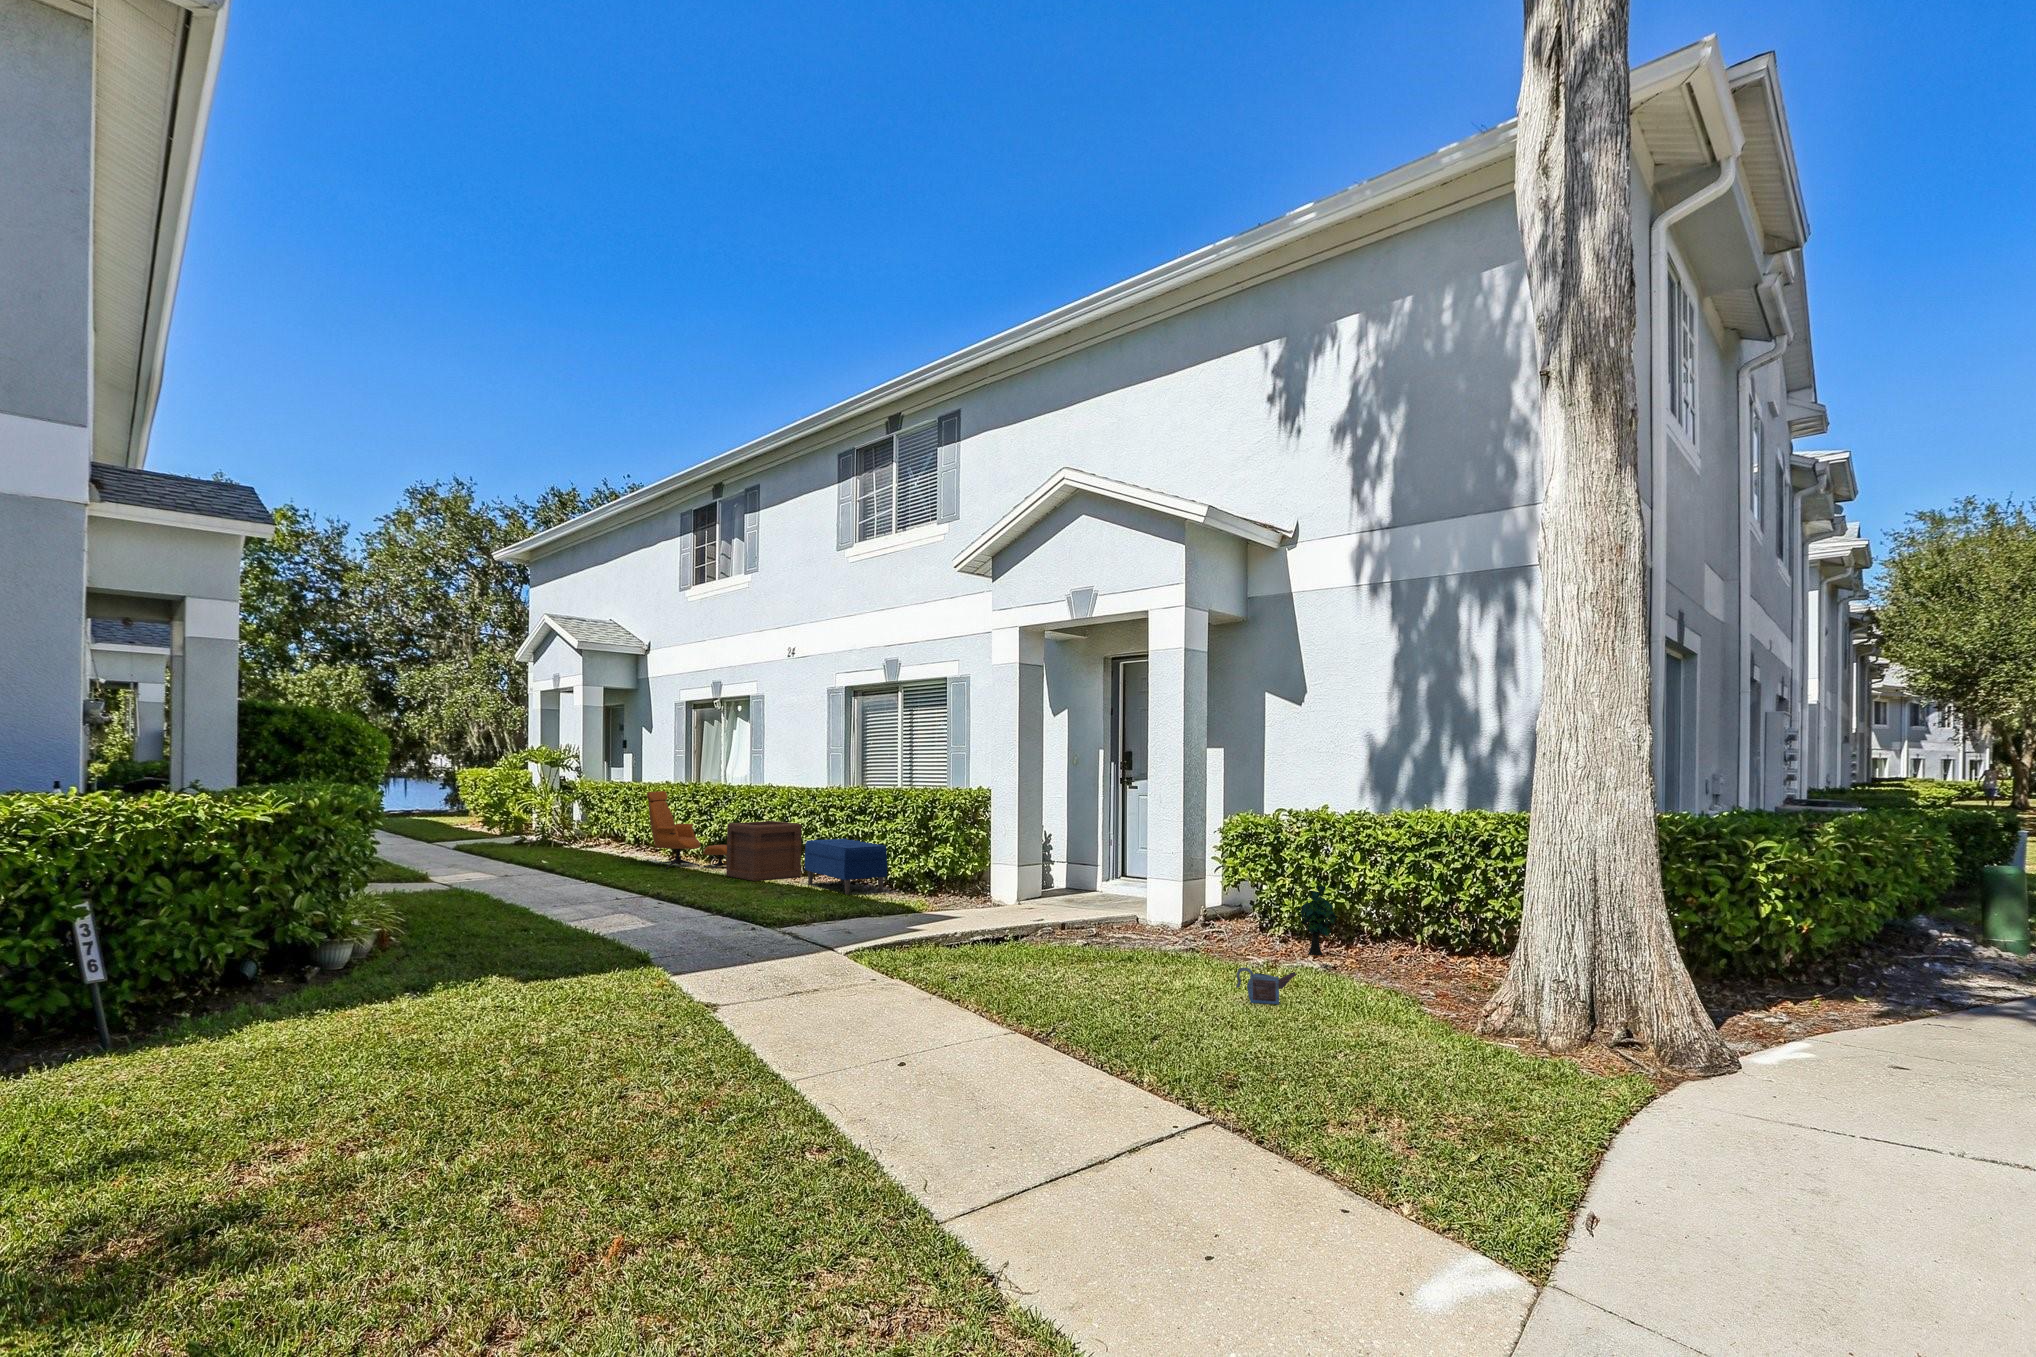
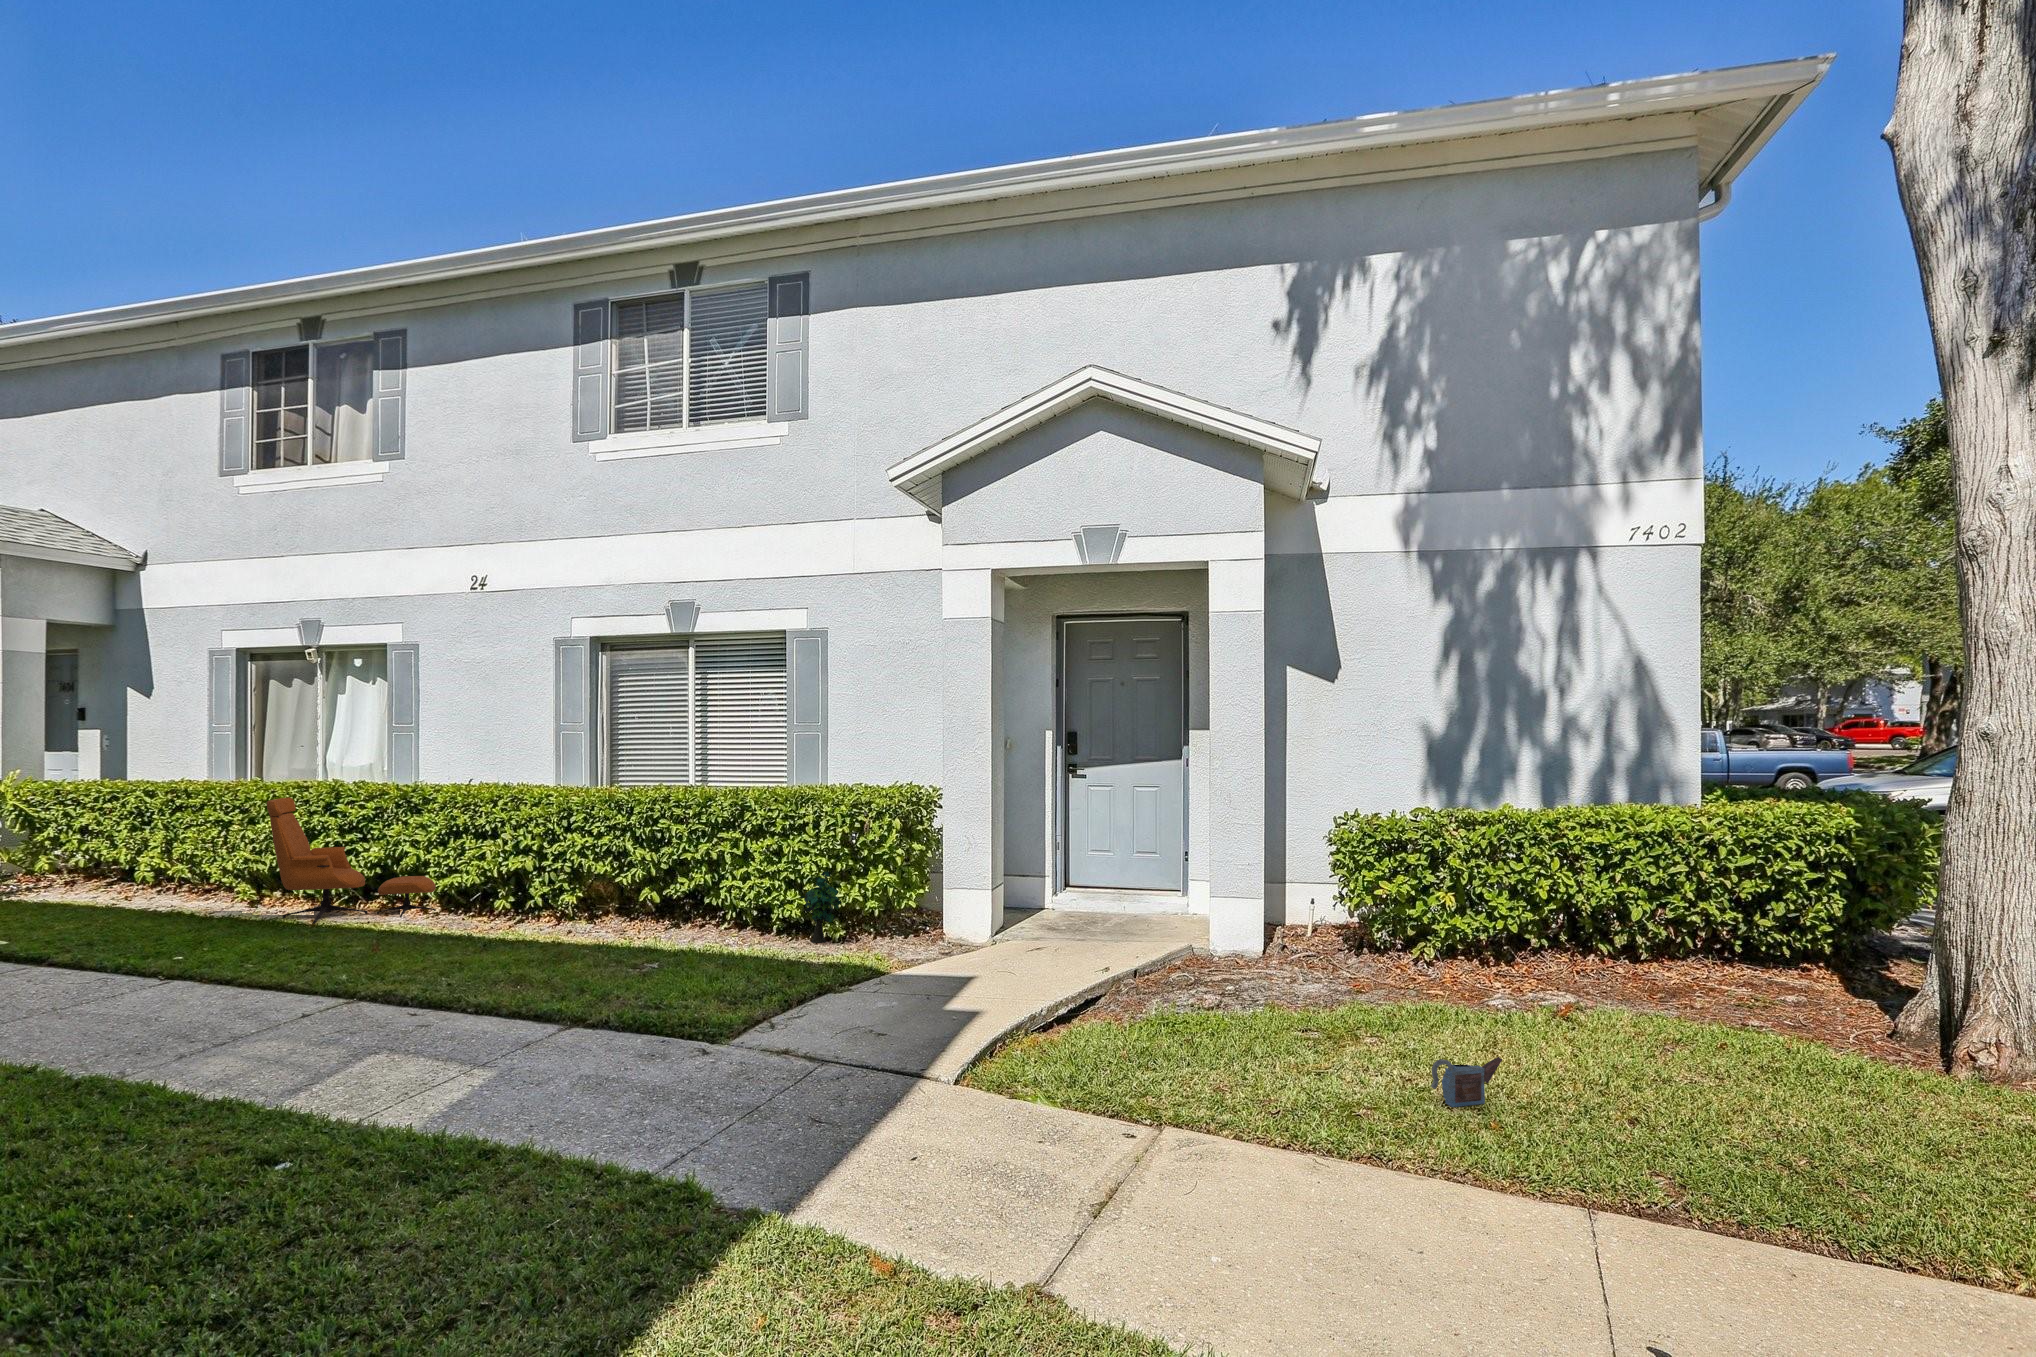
wooden crate: present [726,821,802,881] -> none [455,838,581,936]
bench: present [805,839,887,895] -> none [617,861,768,948]
decorative plant: present [1295,886,1337,955] -> present [799,871,841,943]
watering can: present [1236,968,1297,1004] -> present [1431,1057,1502,1107]

